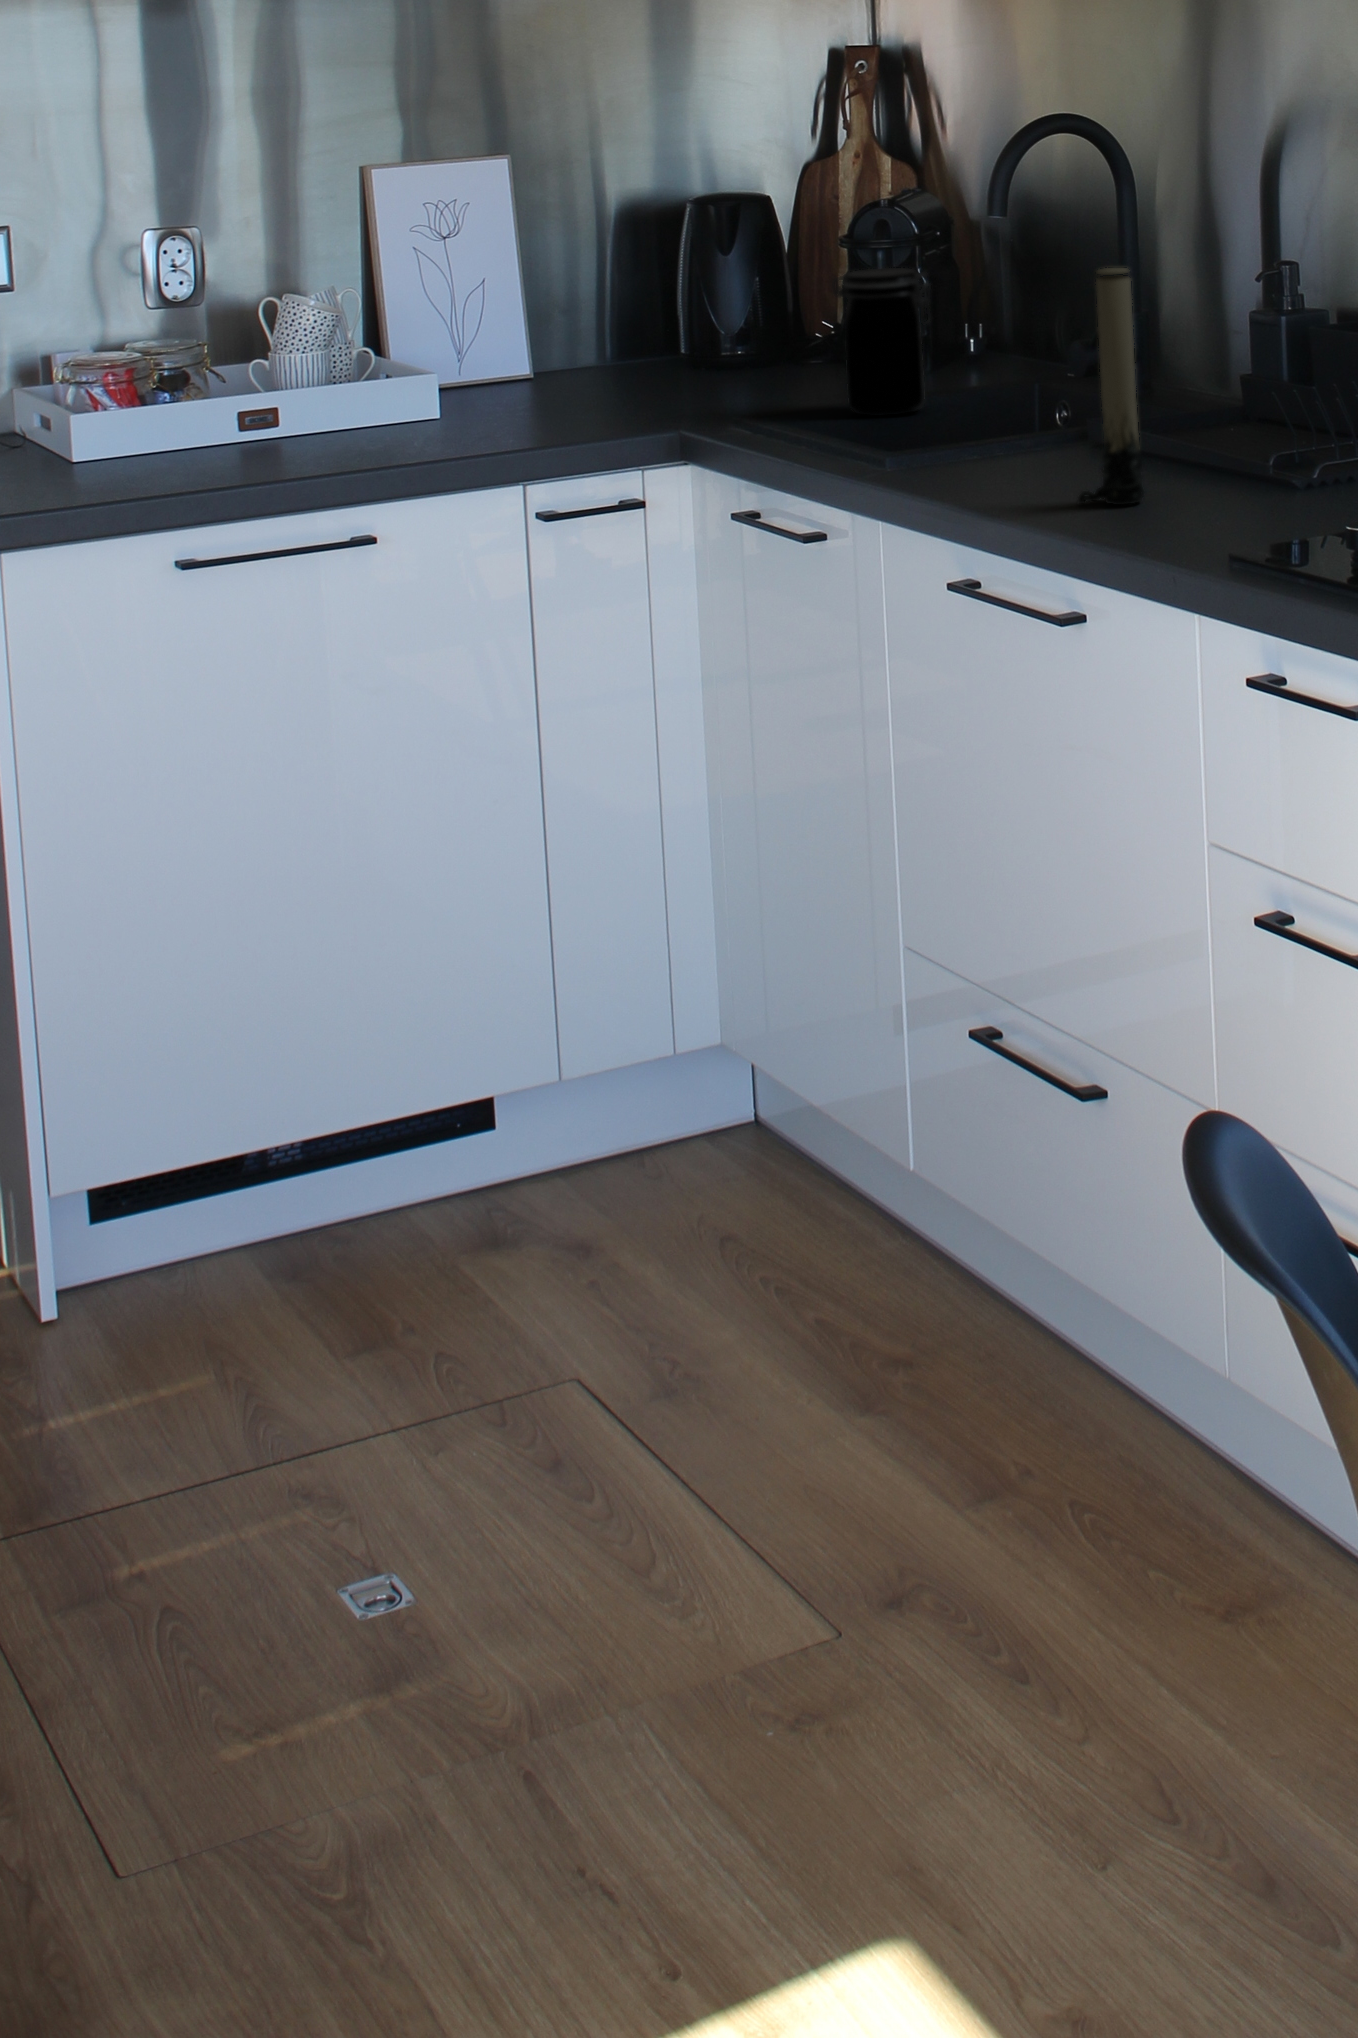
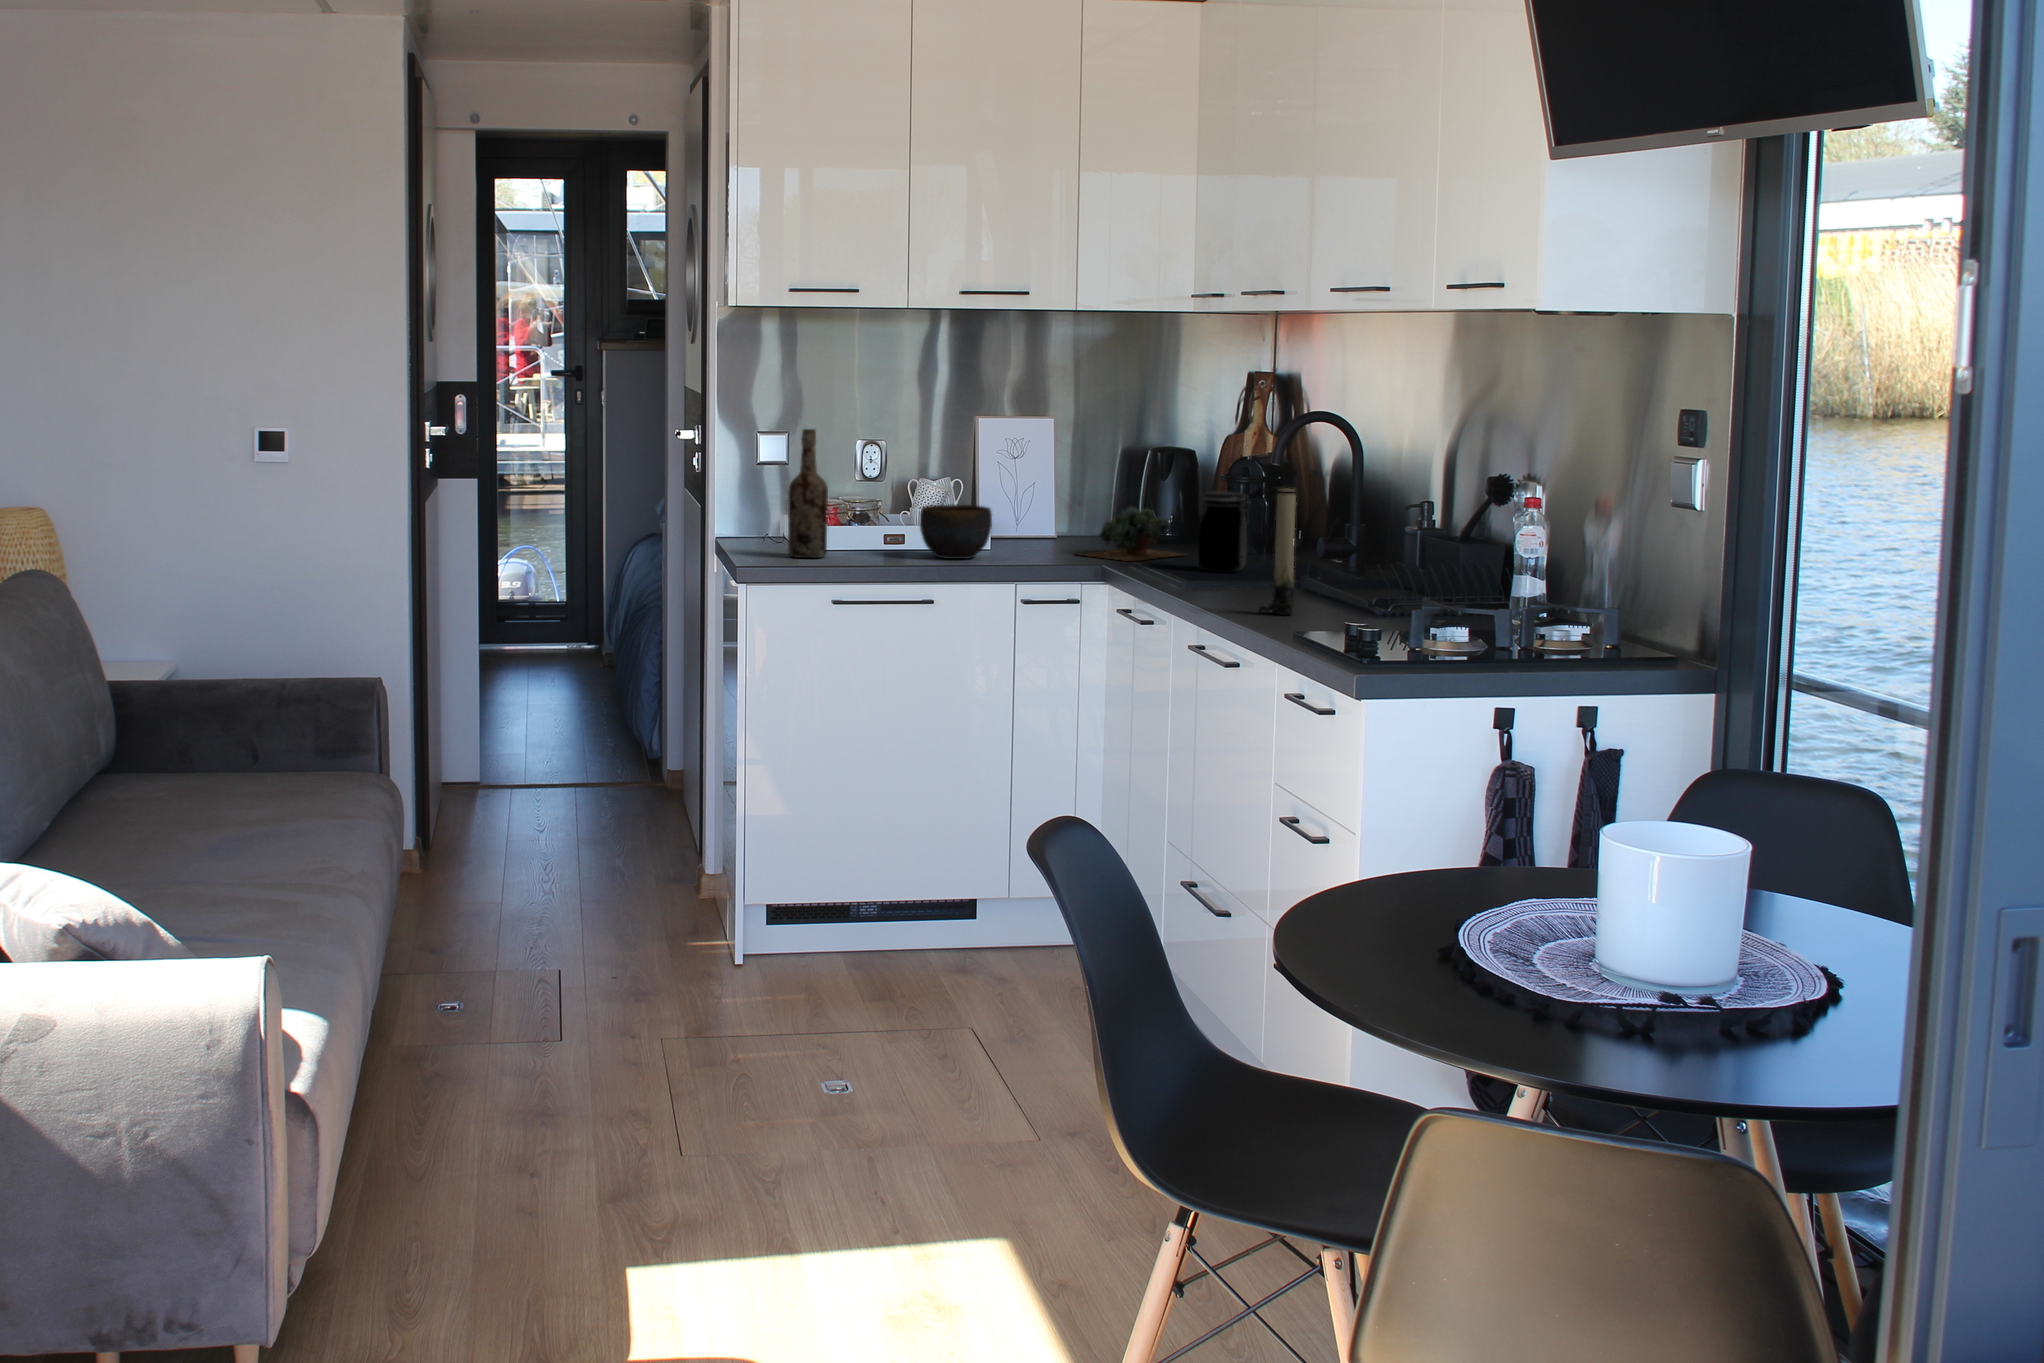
wine bottle: none [54,226,143,484] -> present [788,429,828,558]
succulent plant: none [597,307,790,411] -> present [1079,507,1182,561]
bowl: none [316,339,456,448] -> present [920,504,992,559]

